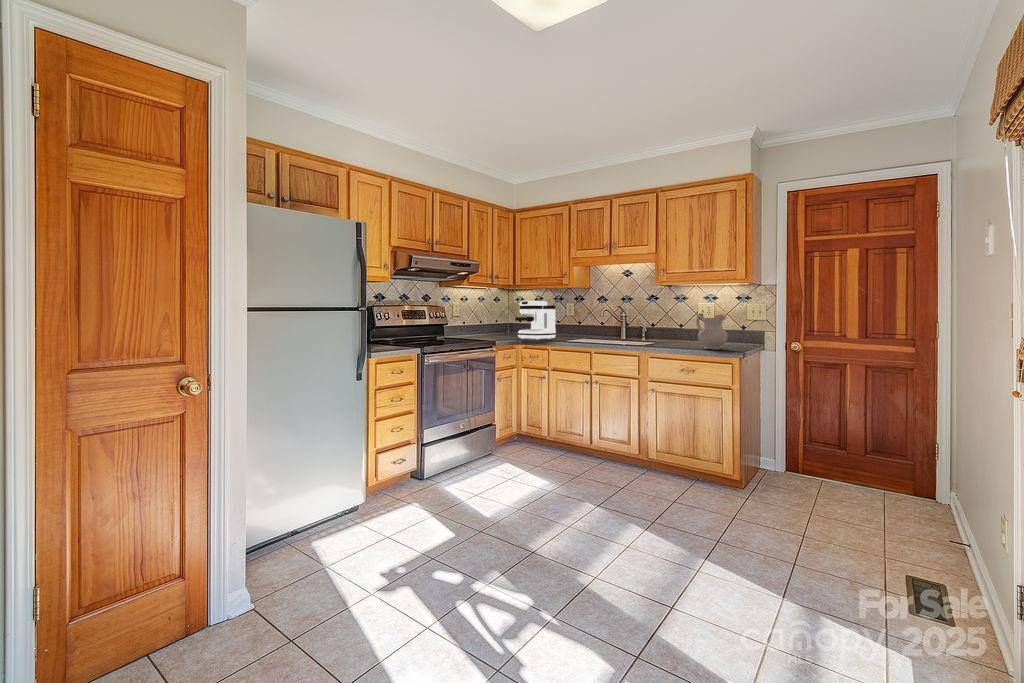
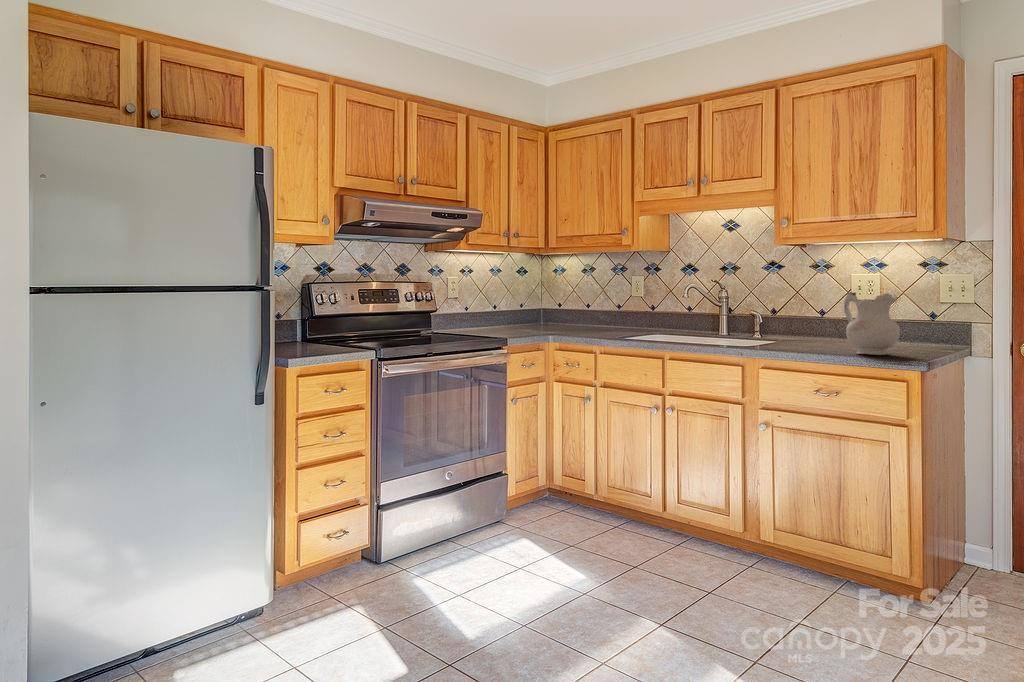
coffee maker: present [515,301,556,340] -> none [542,273,609,336]

